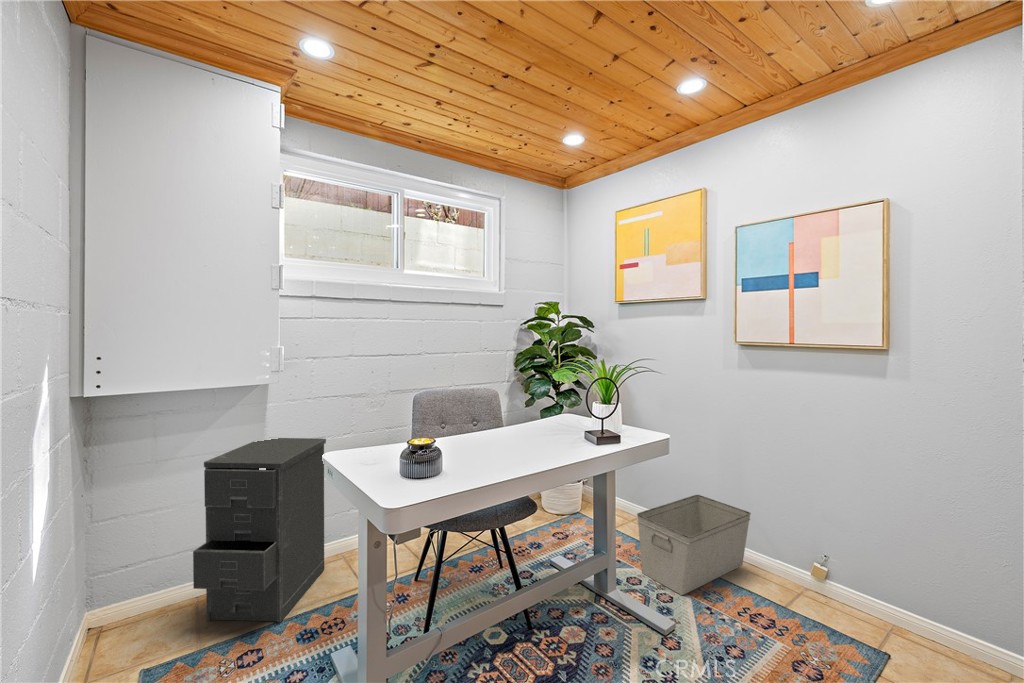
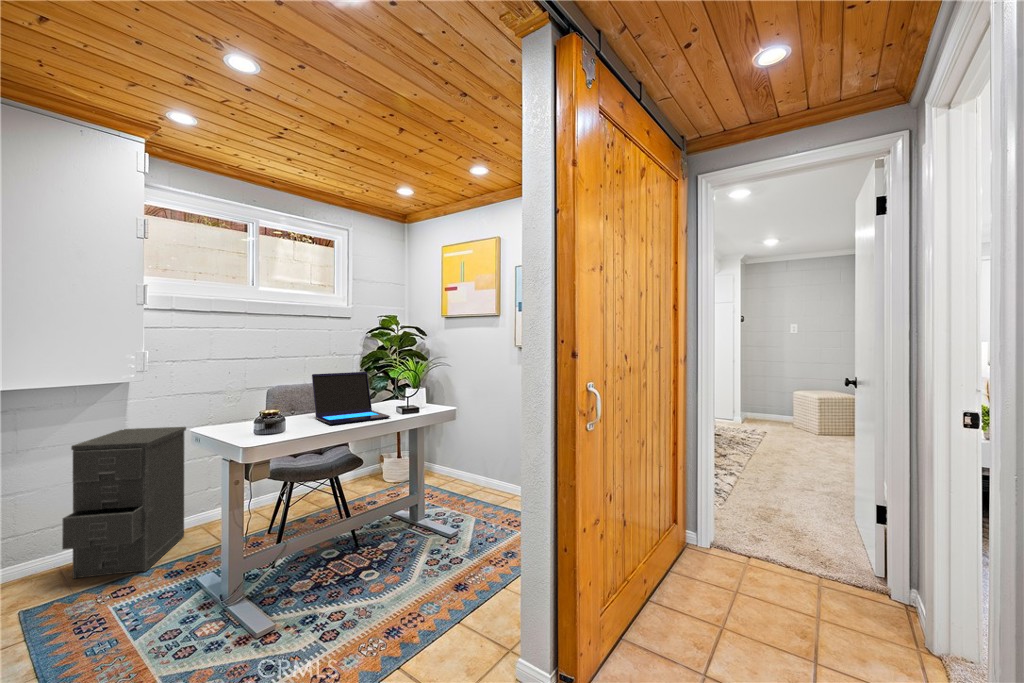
laptop: none [470,379,579,459] -> present [312,372,390,425]
storage bin: present [637,495,751,595] -> none [446,455,524,519]

